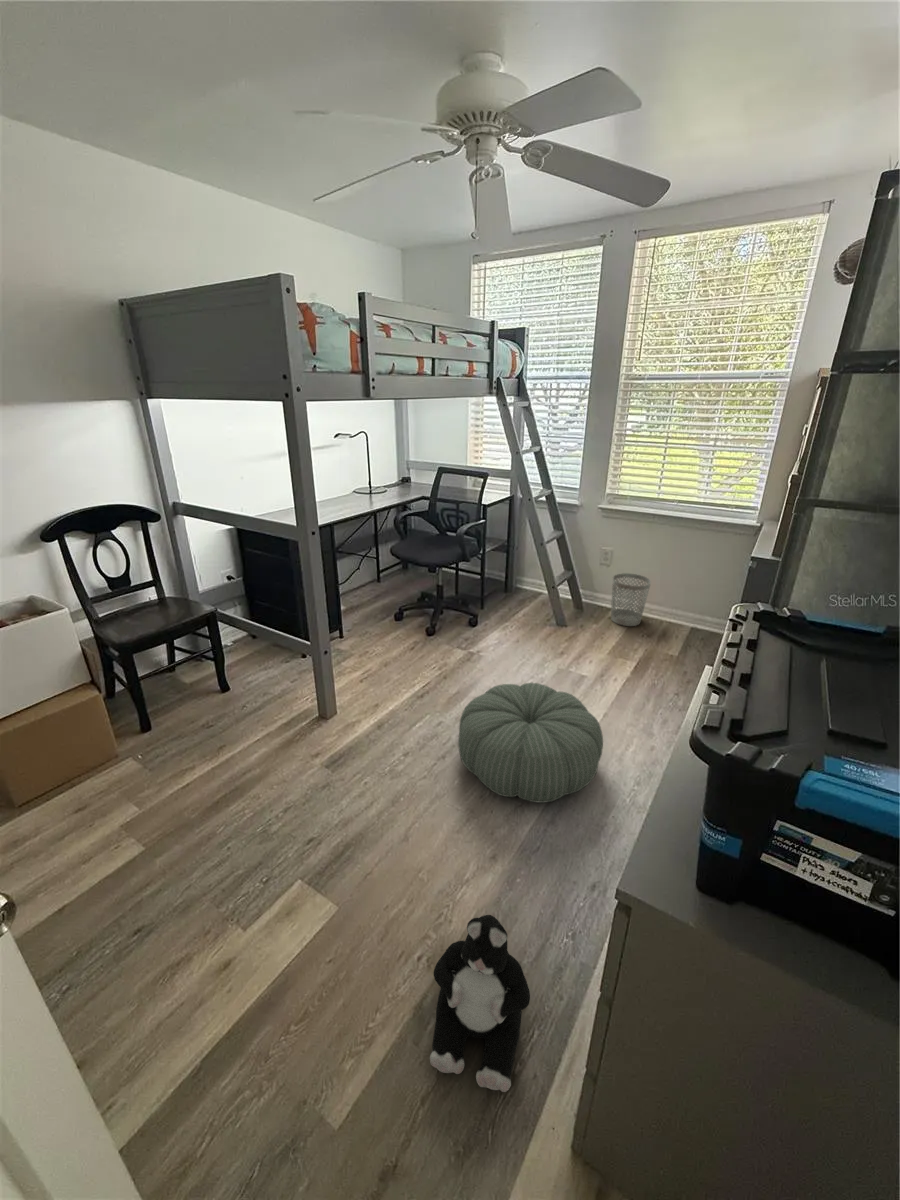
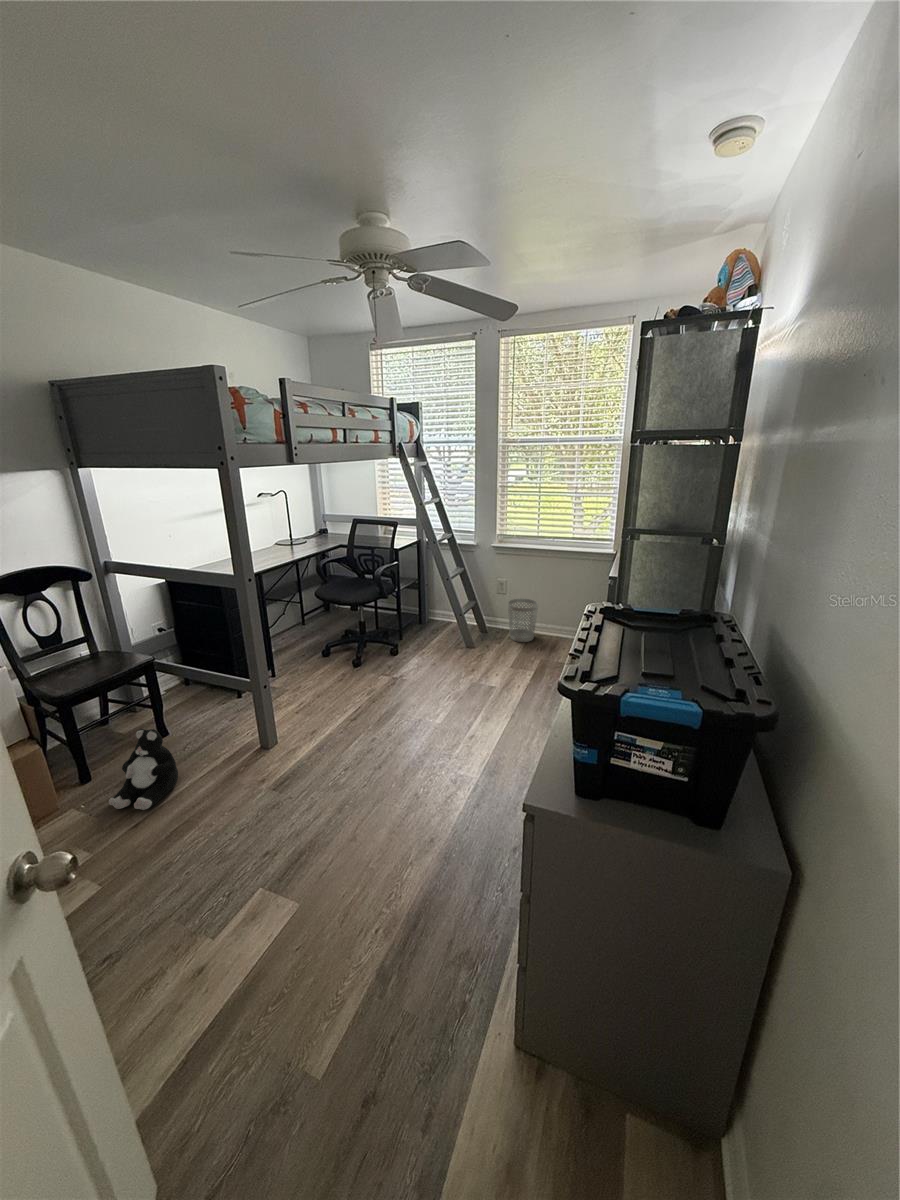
pouf: present [458,683,603,803] -> none [392,693,511,790]
plush toy: present [430,915,530,1092] -> present [109,729,178,810]

